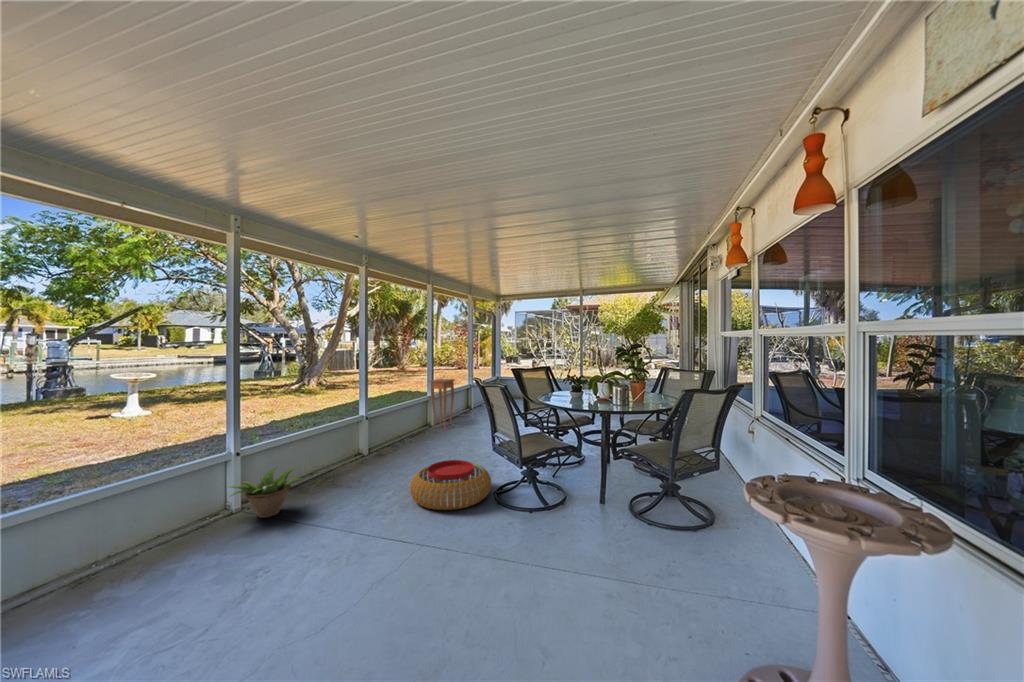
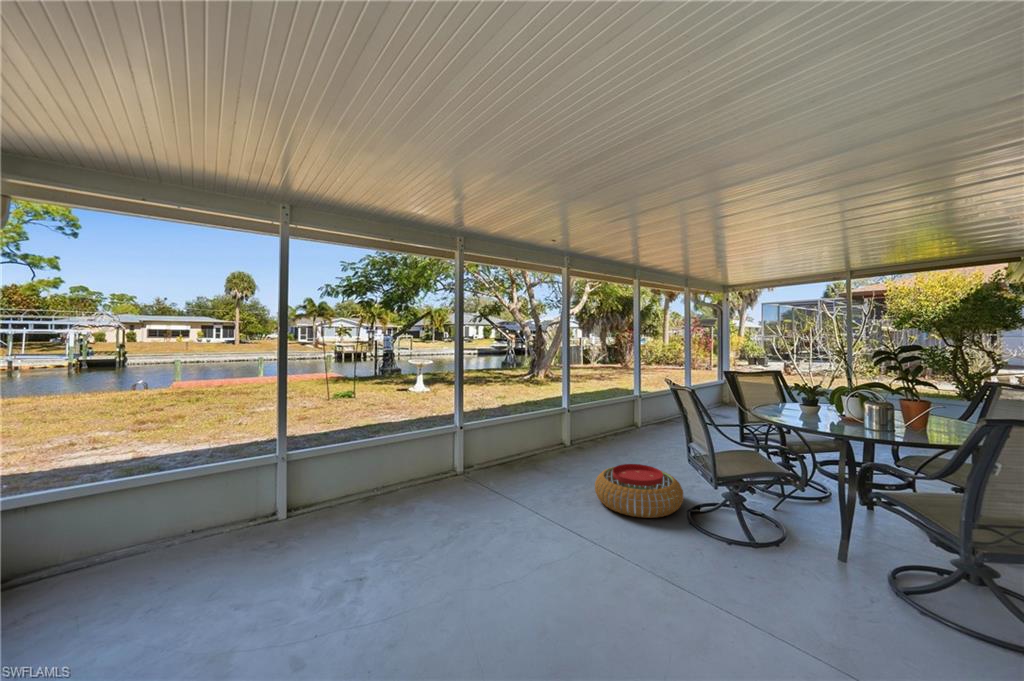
side table: present [430,379,454,428] -> none [639,378,667,431]
decorative plant: present [229,467,303,518] -> none [454,443,506,483]

